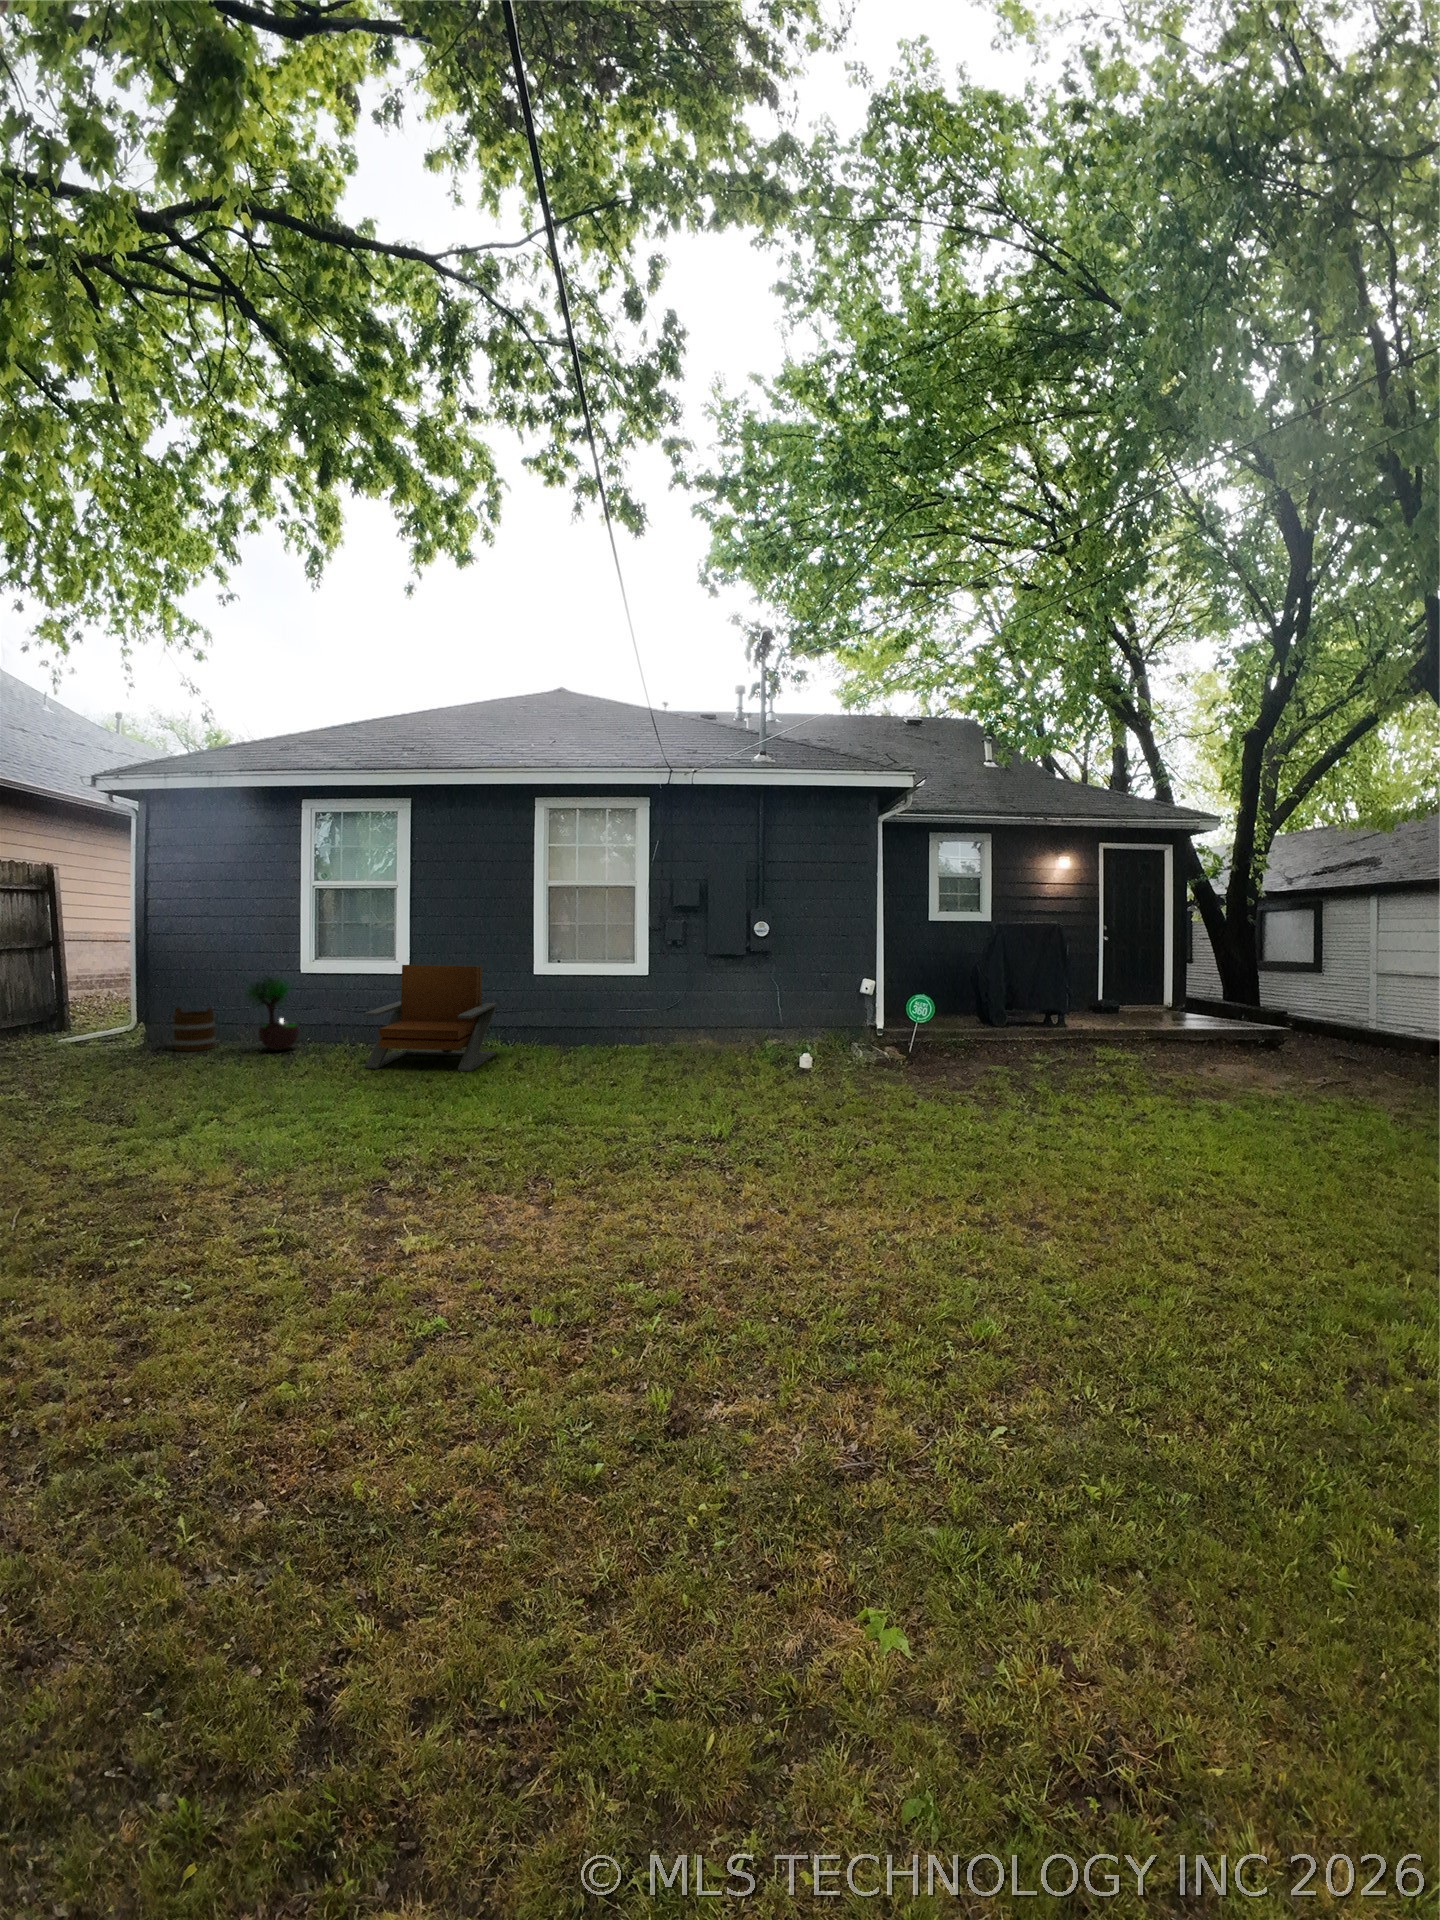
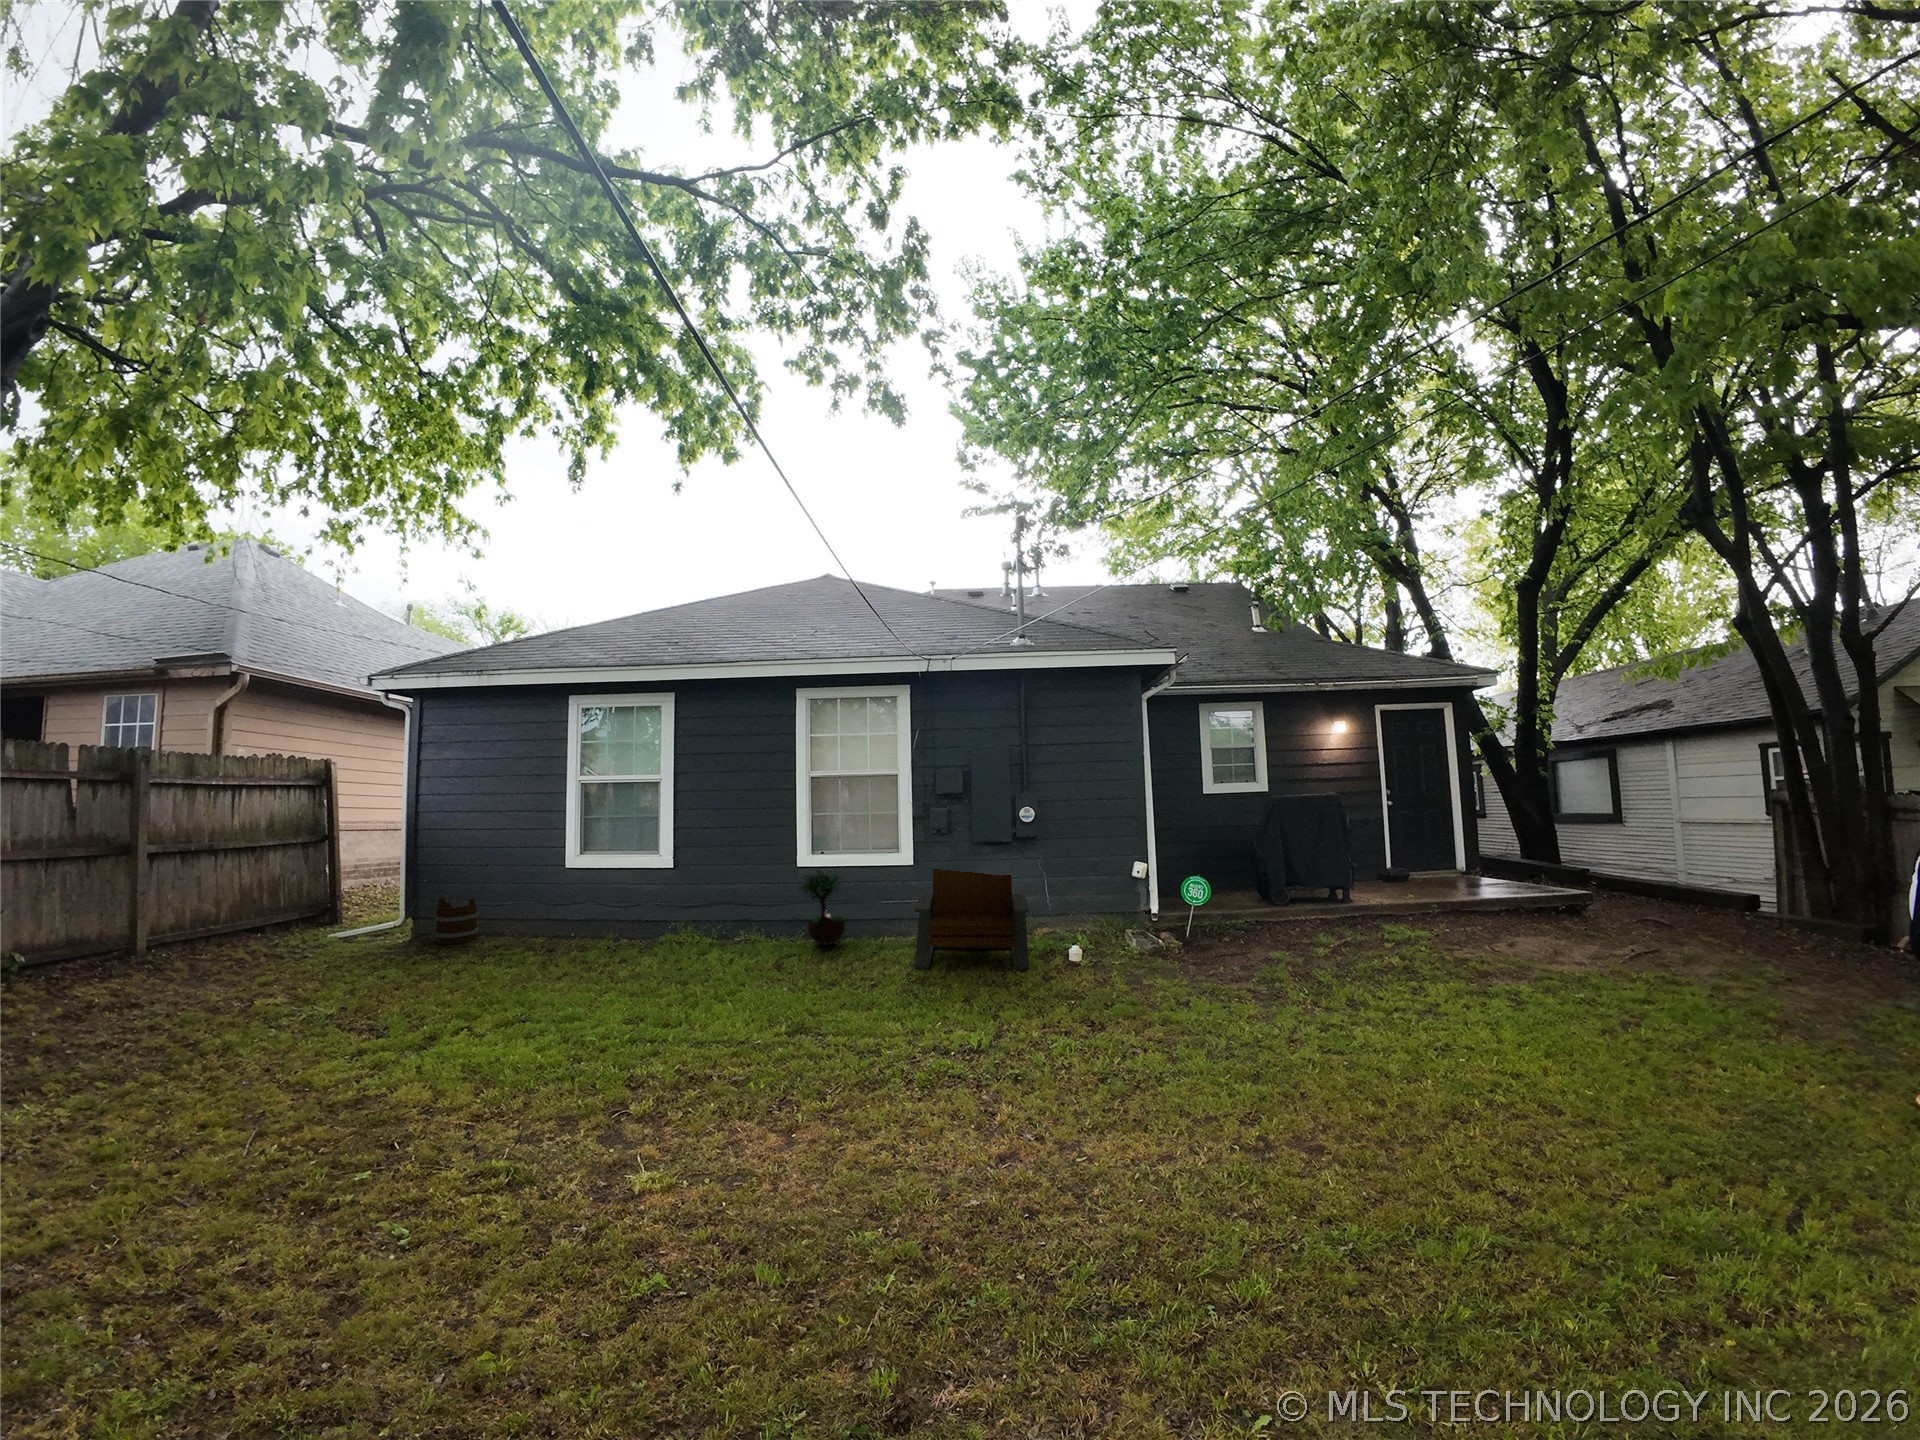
lounge chair: present [364,965,497,1071] -> present [915,869,1029,969]
potted tree: present [244,975,299,1050] -> present [799,867,845,945]

